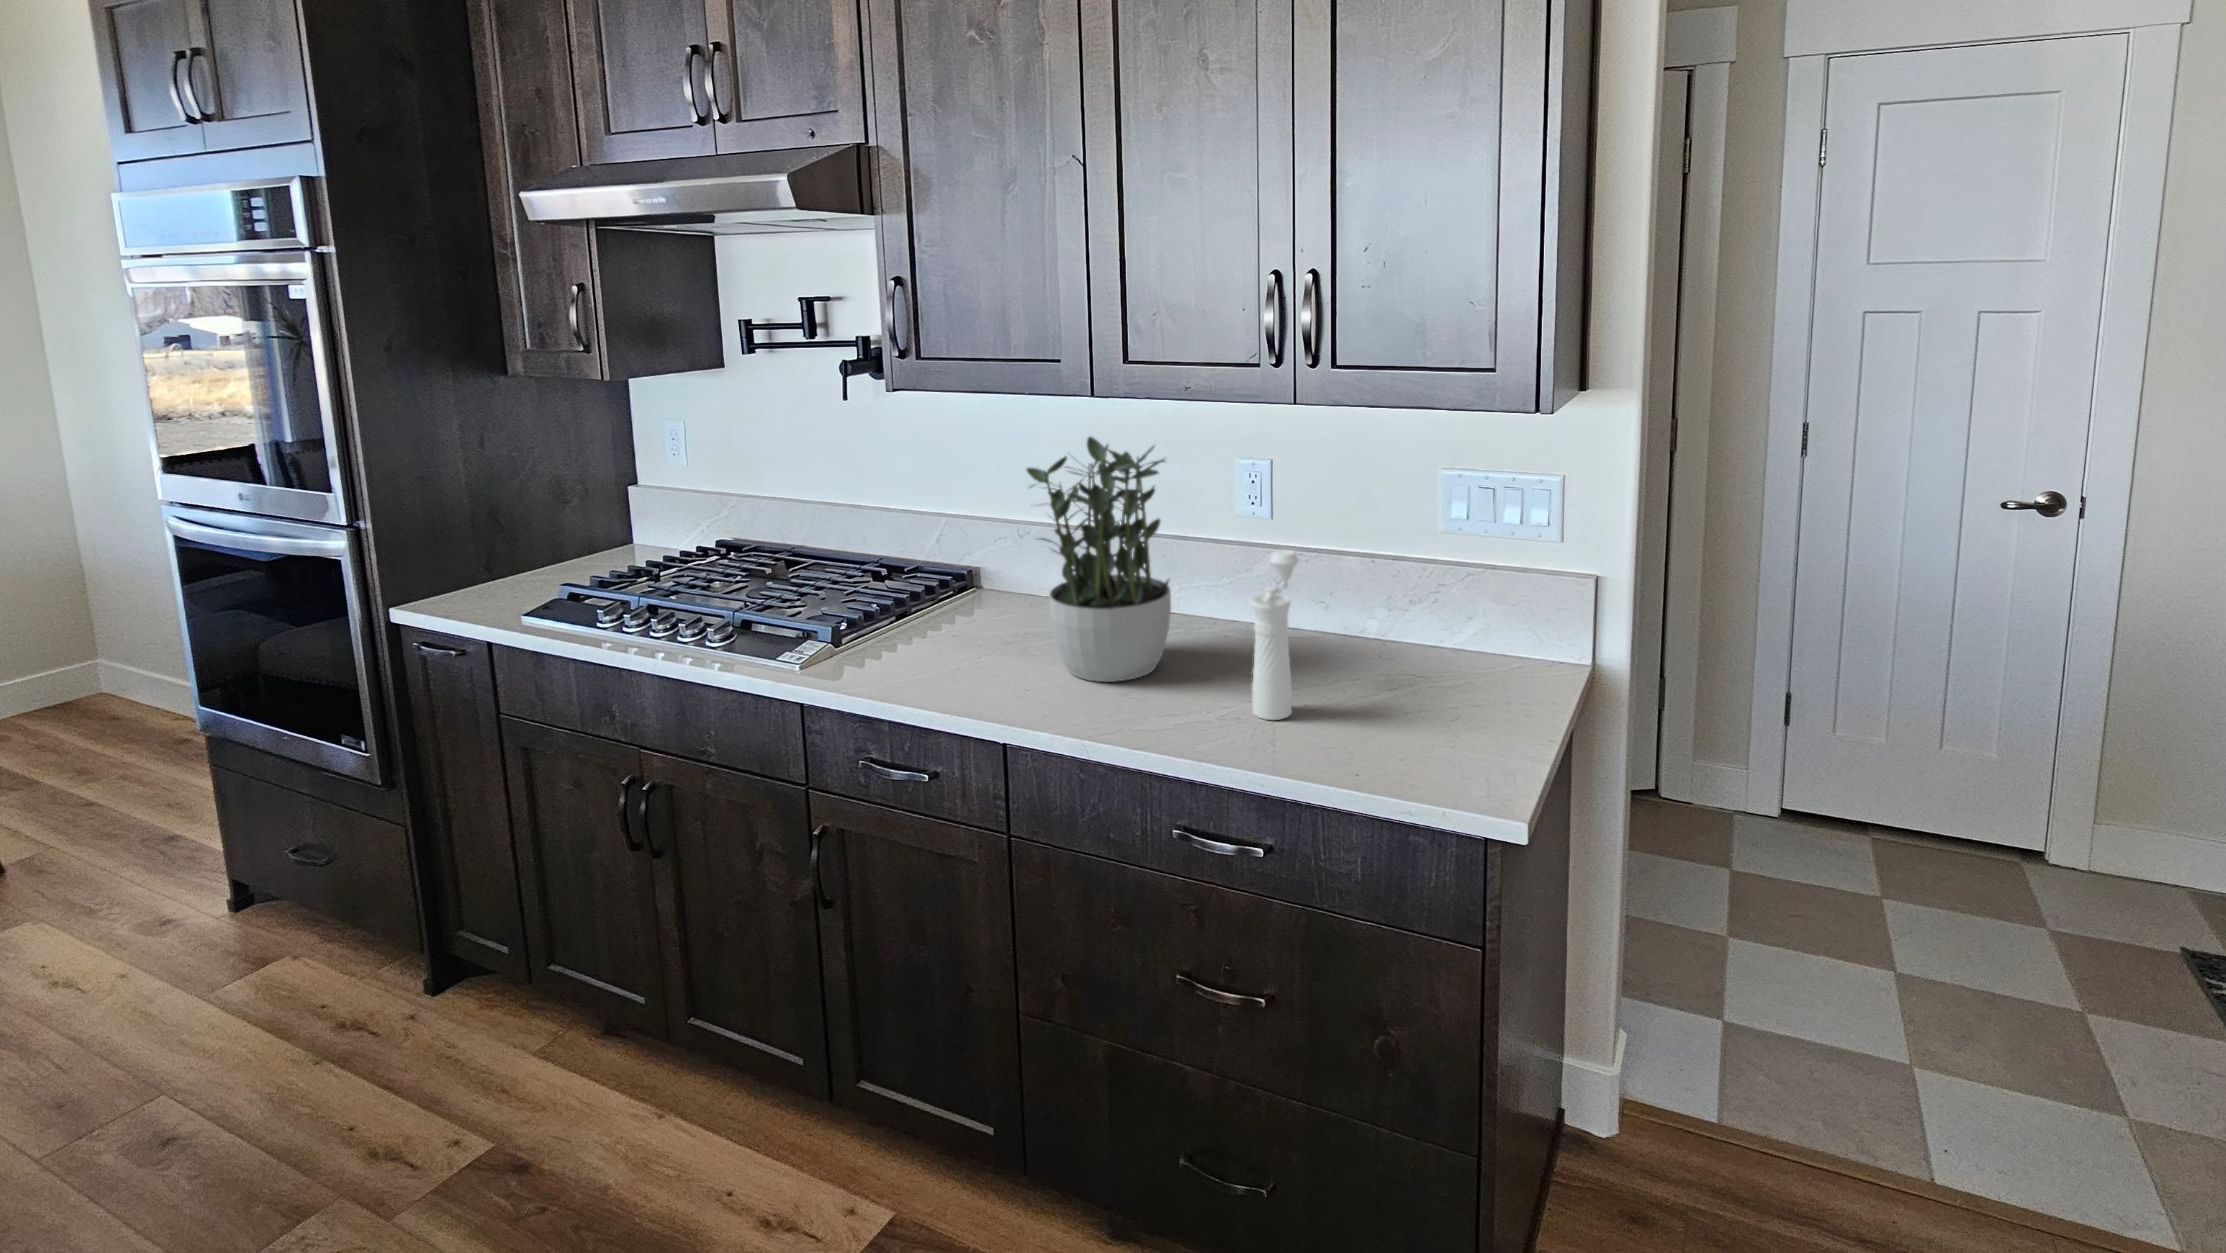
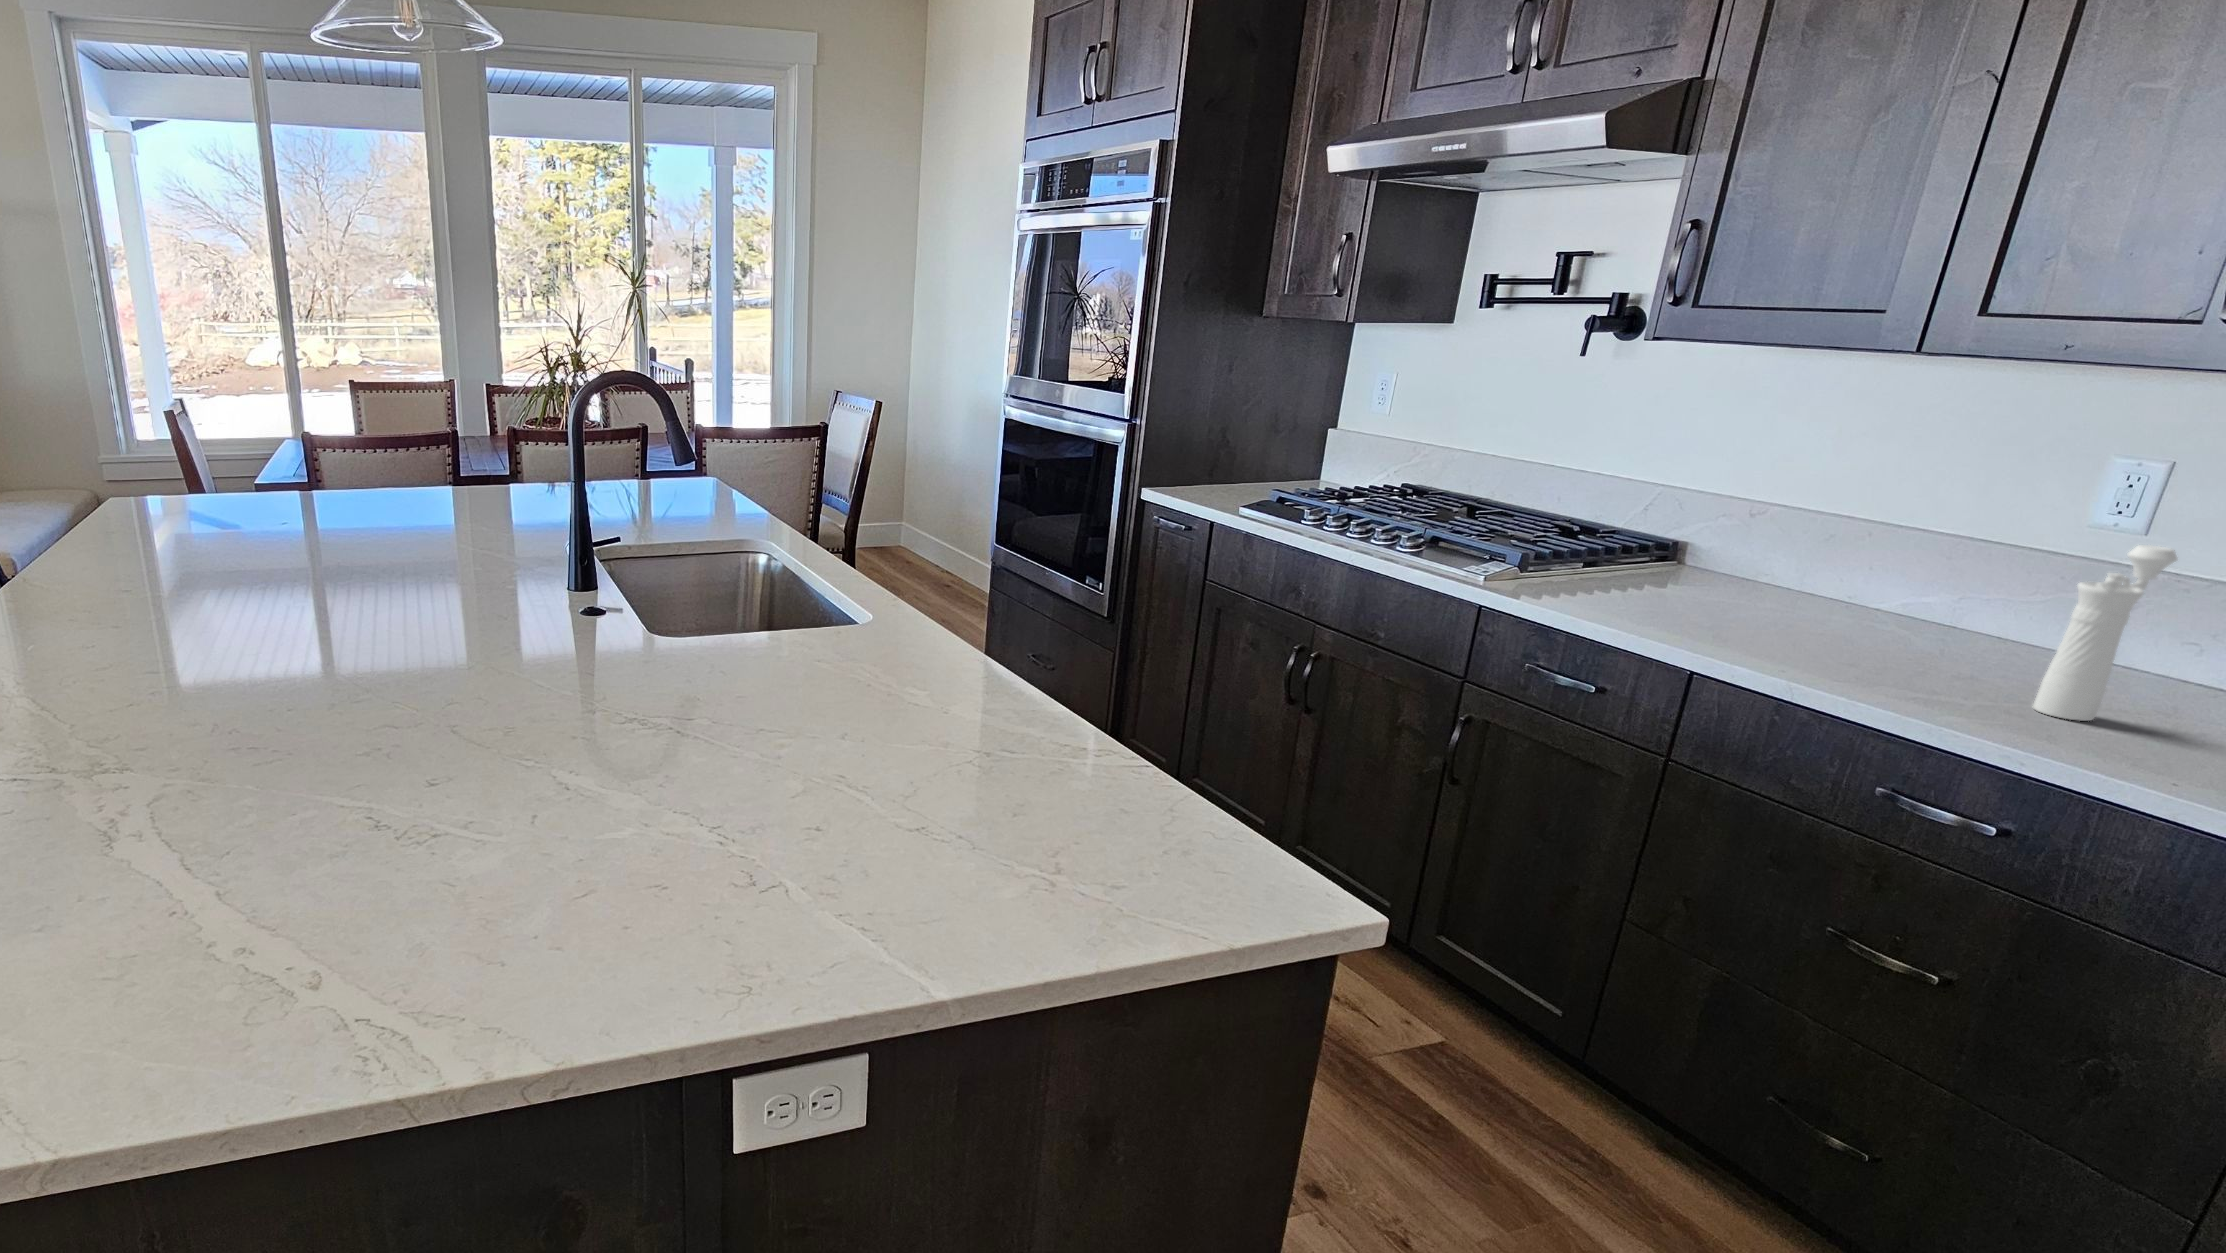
potted plant: present [1027,437,1171,682] -> none [1777,387,2008,654]

